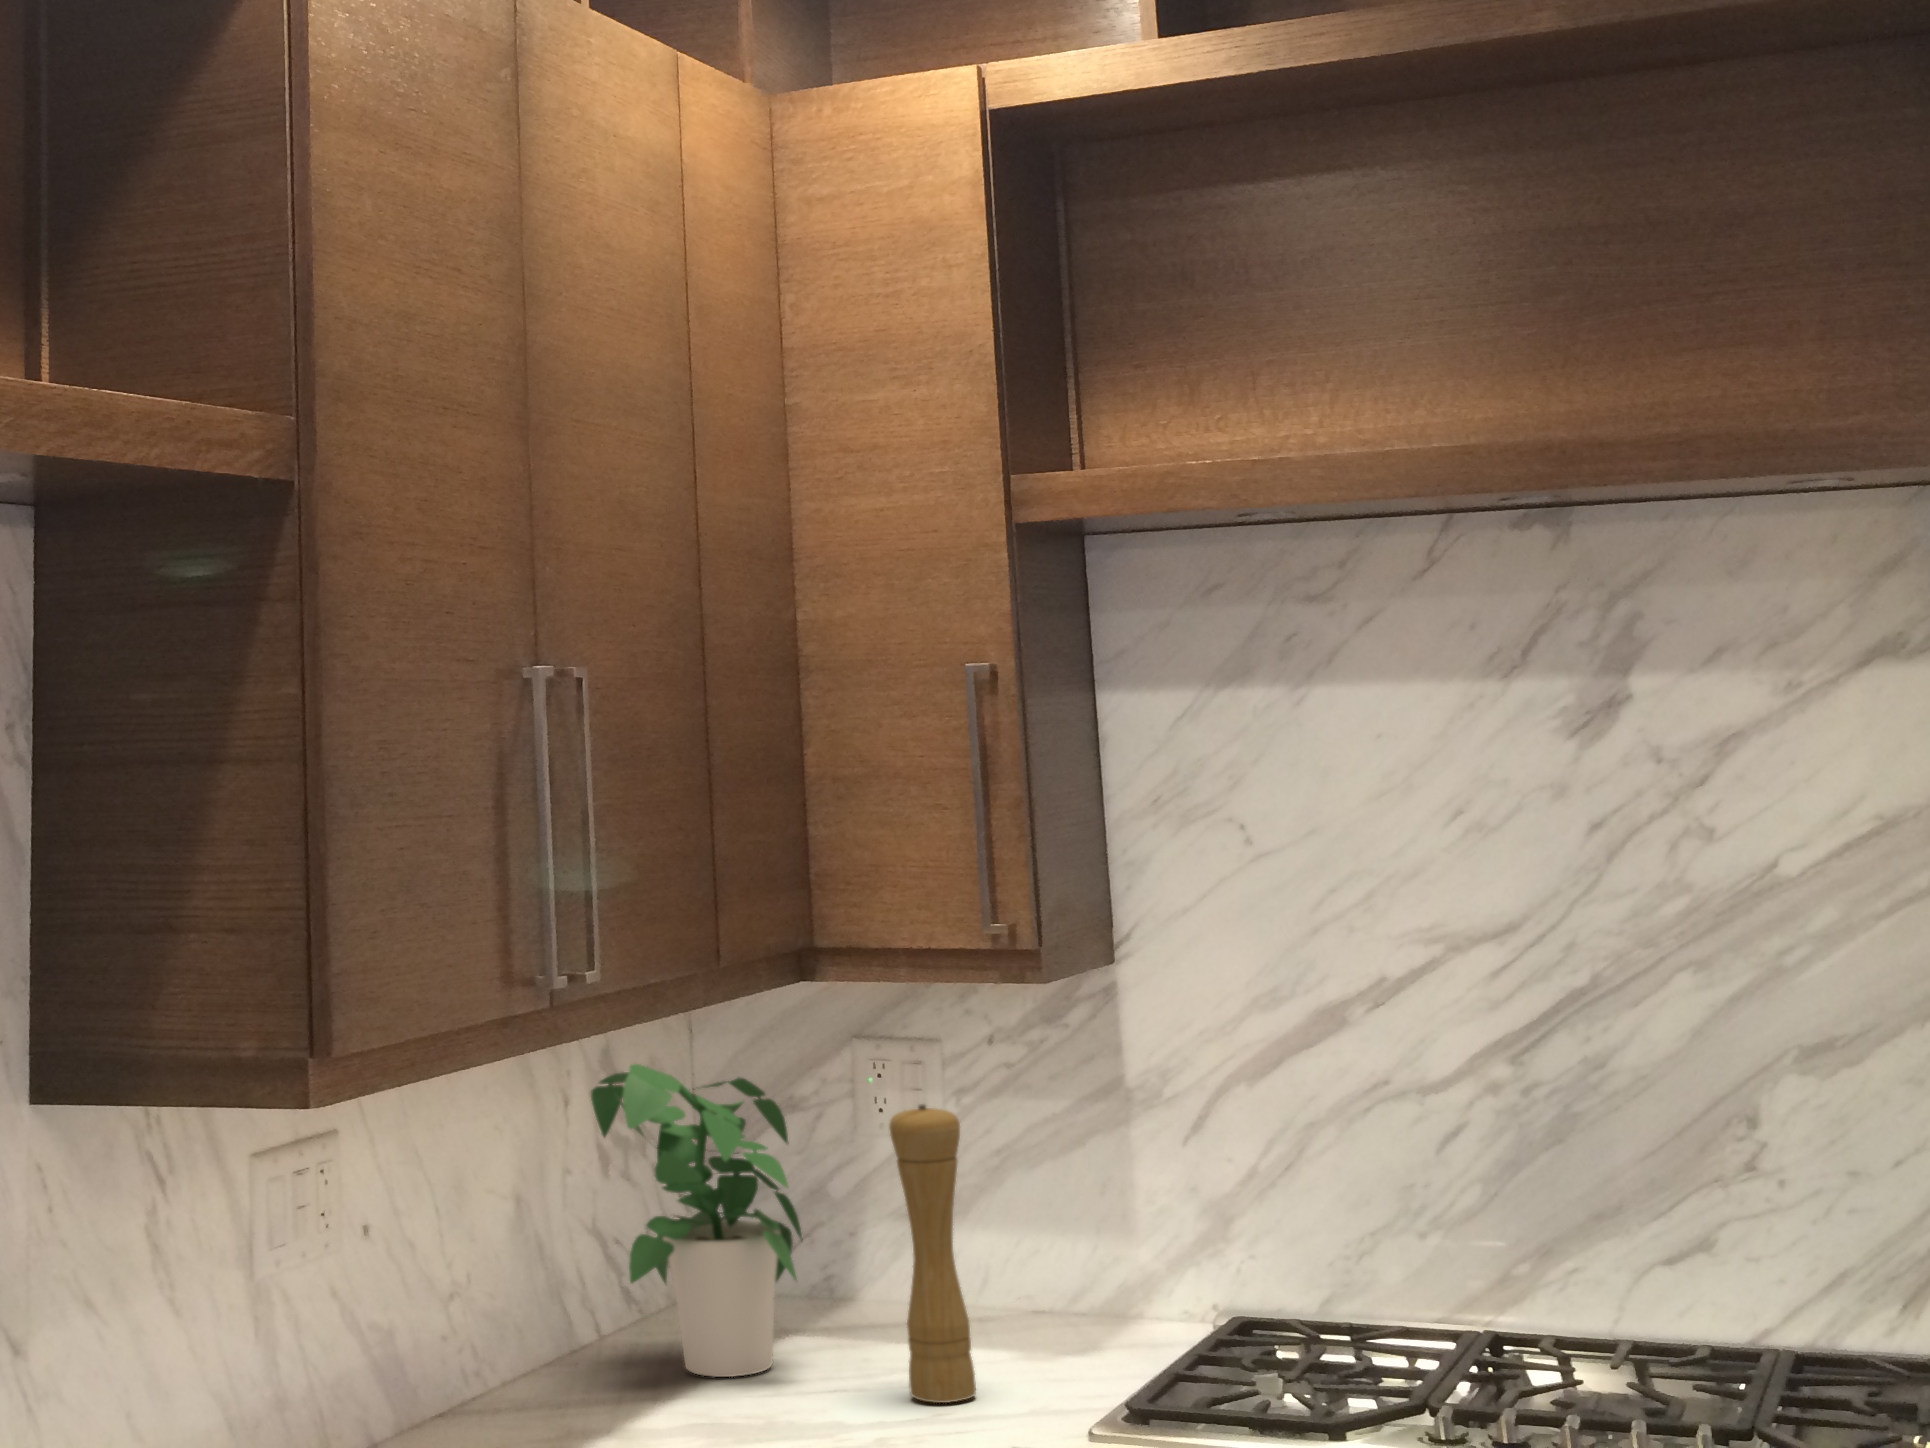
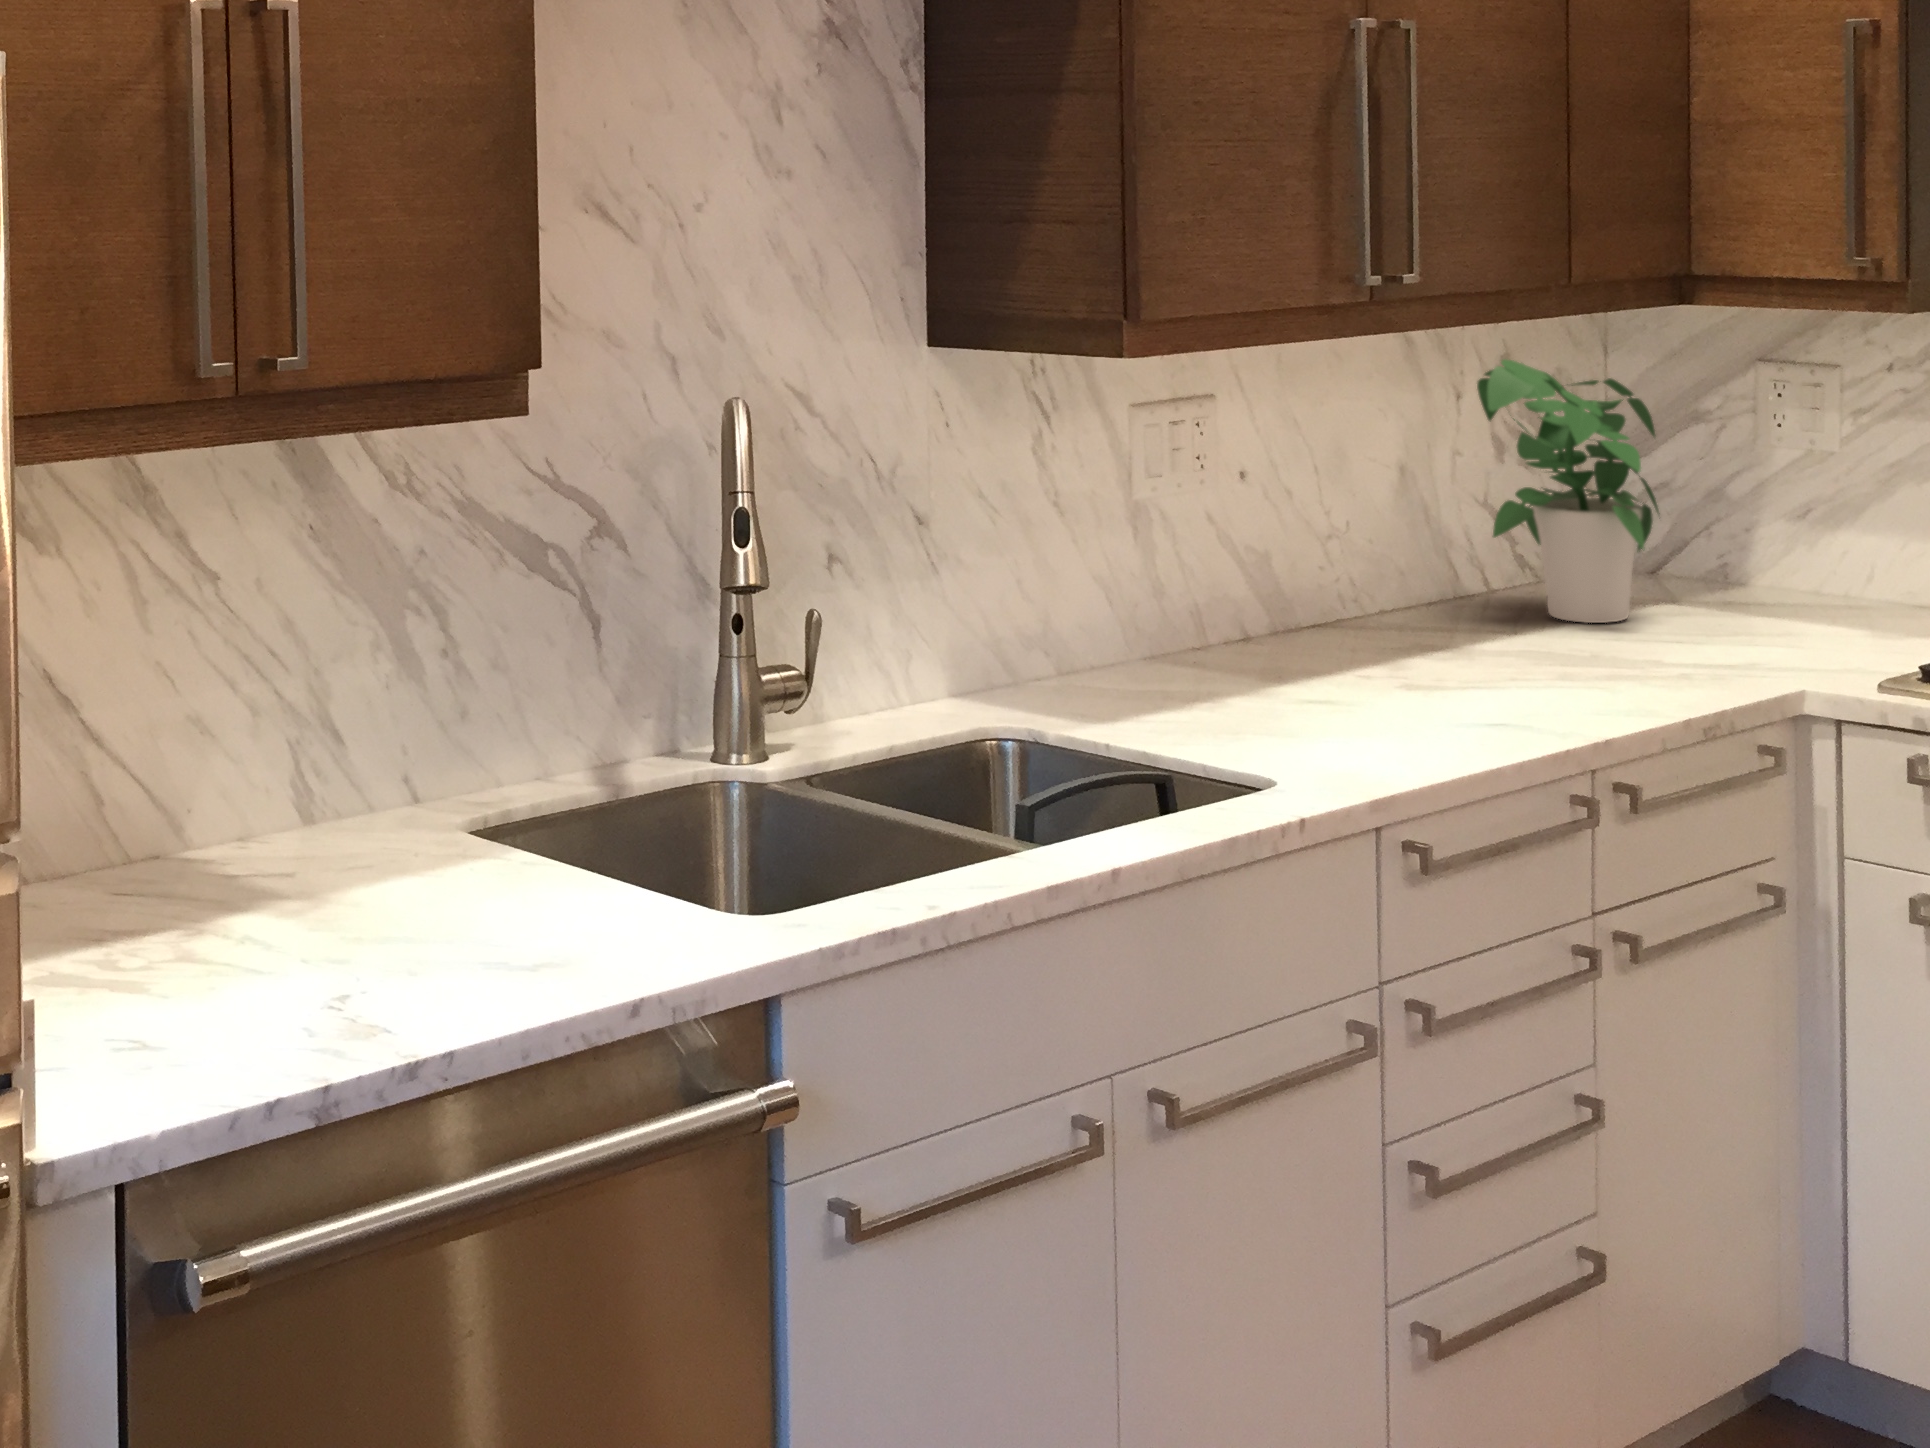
pepper mill: present [890,1104,976,1403] -> none [1725,409,1793,658]

